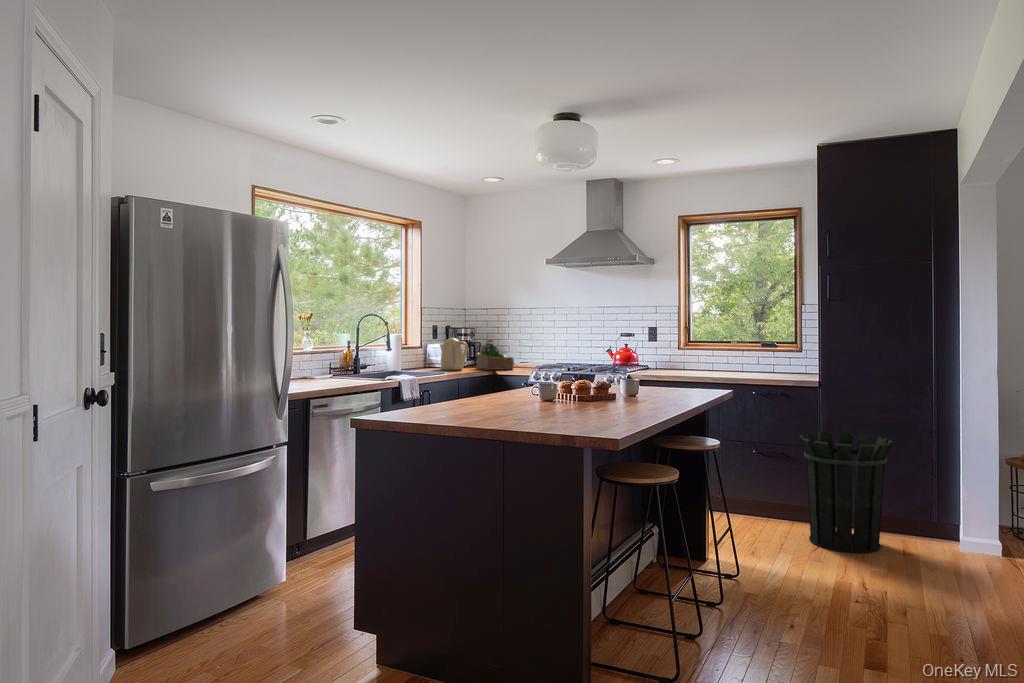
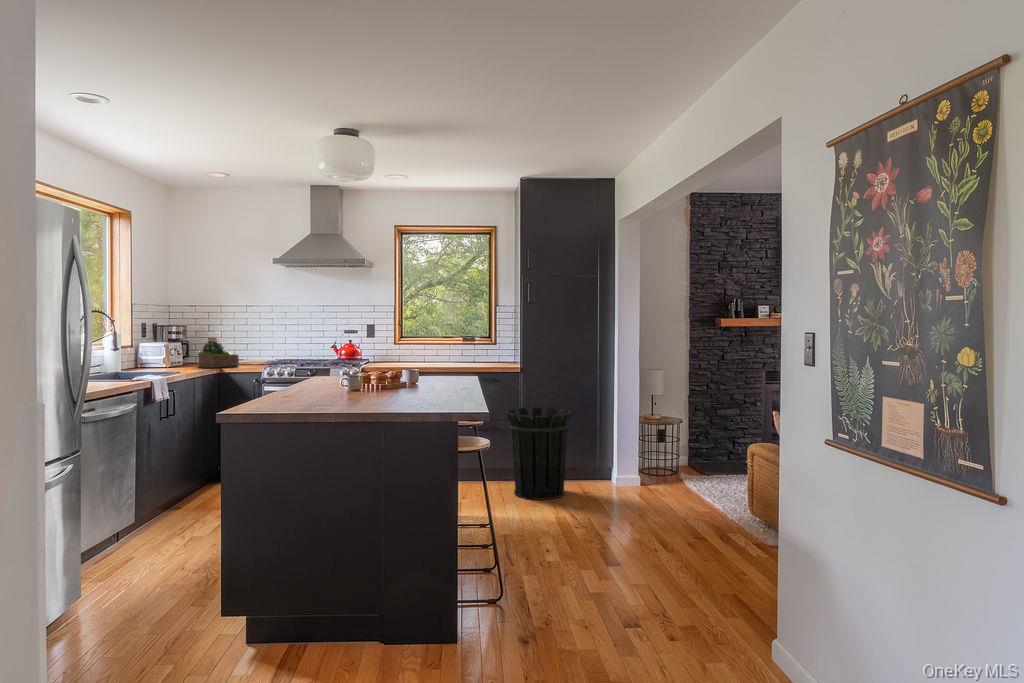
kettle: present [440,338,468,370] -> none [156,336,191,369]

